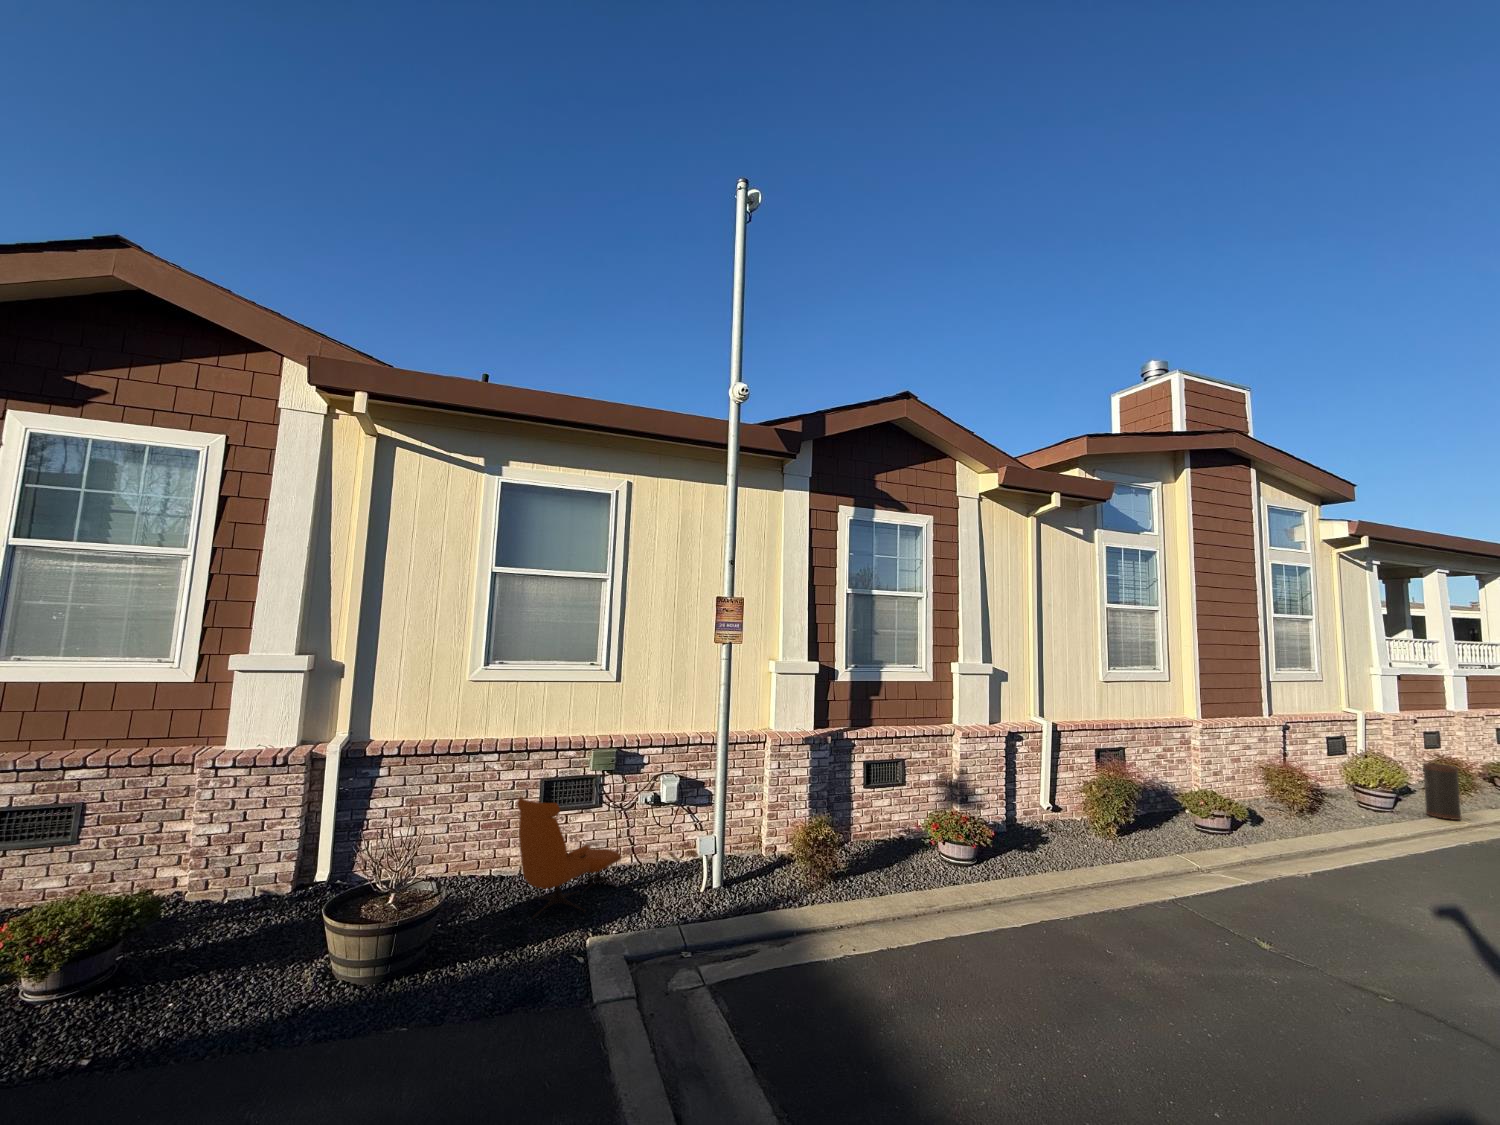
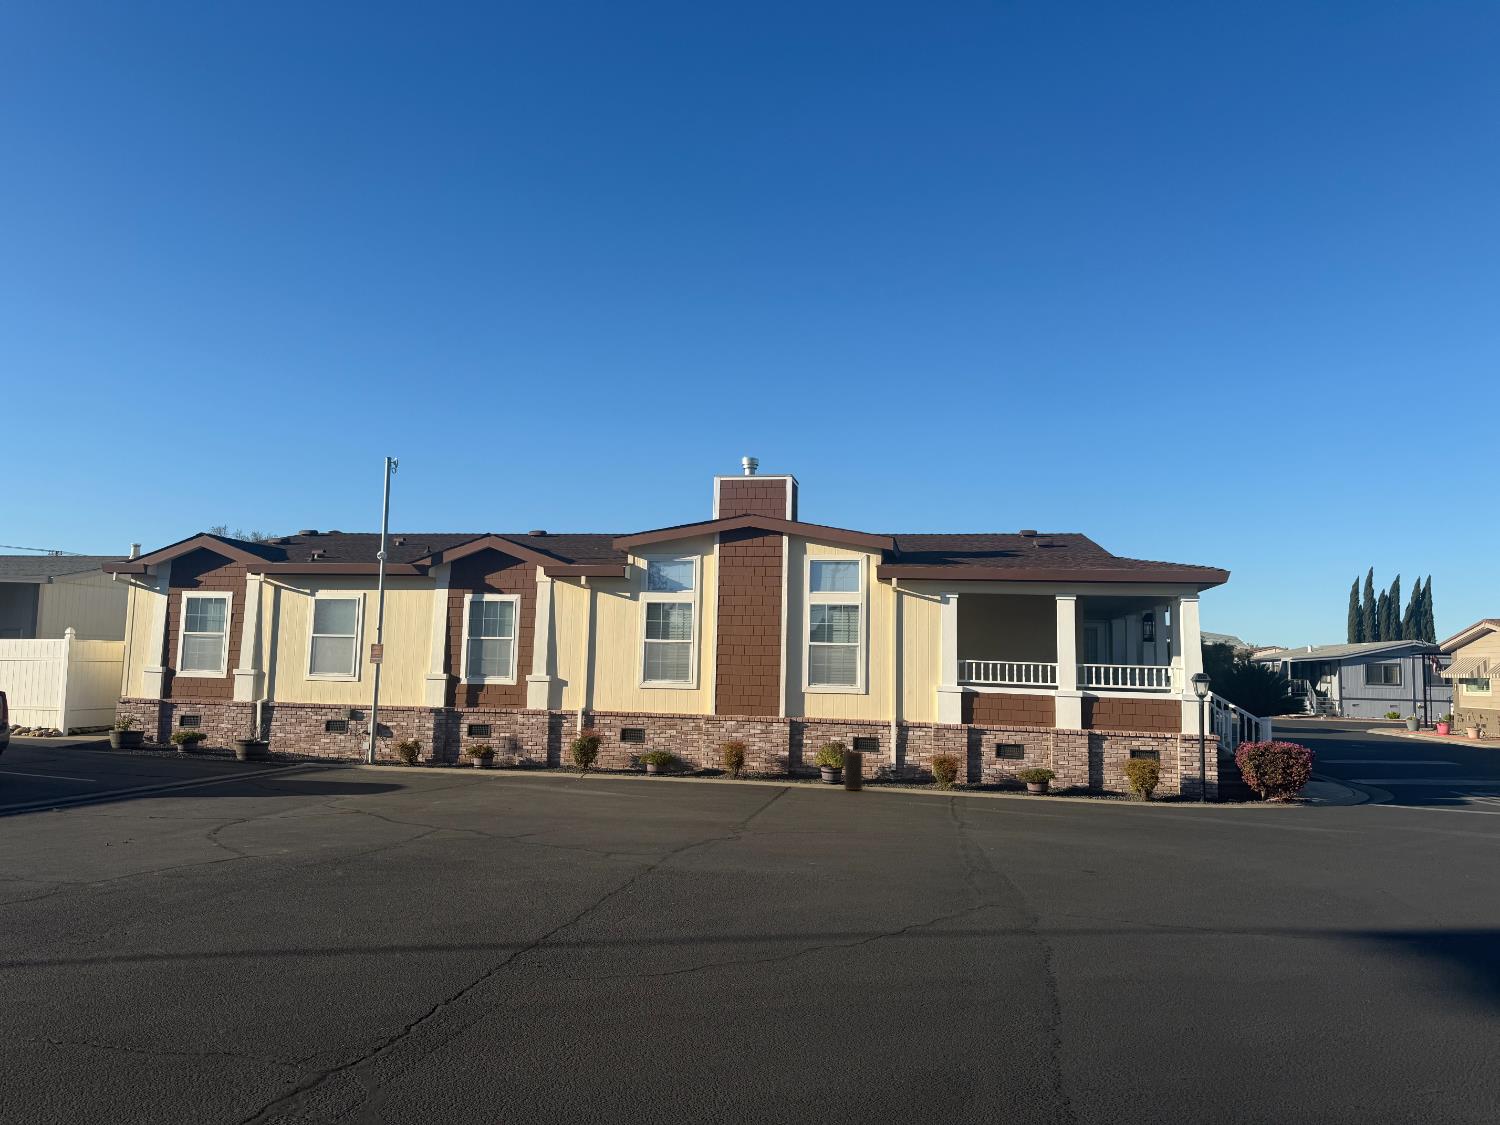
lounge chair: present [517,797,621,919] -> none [295,722,349,765]

